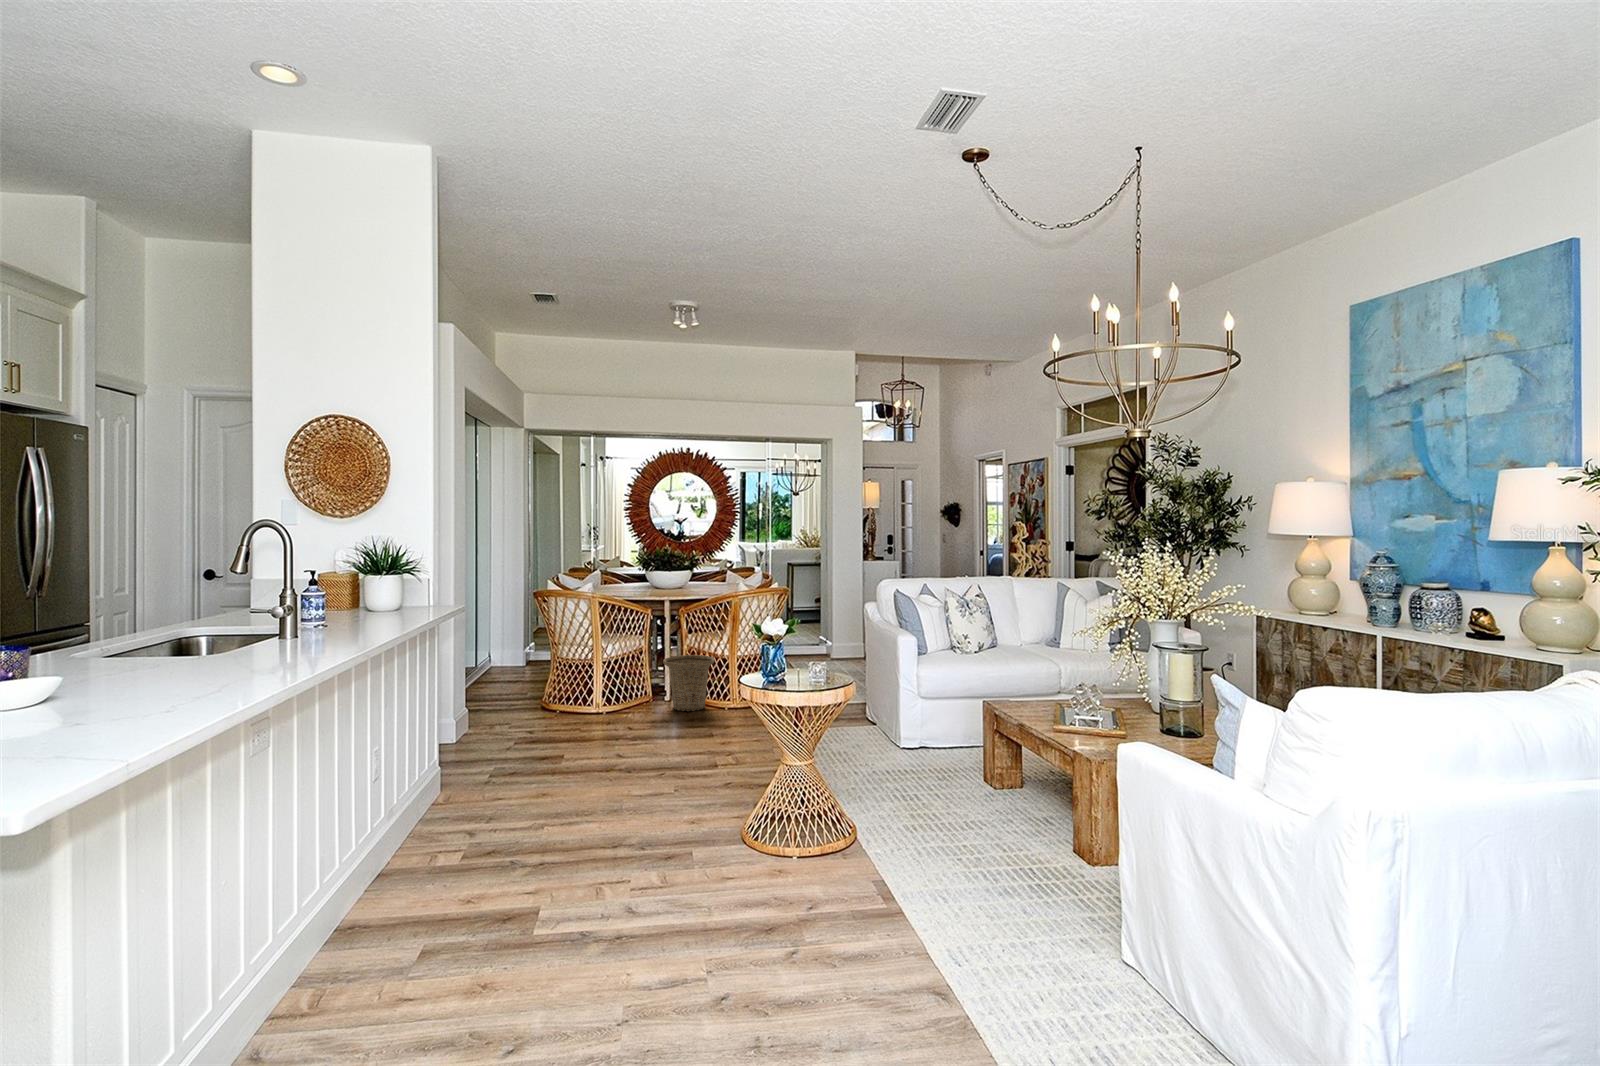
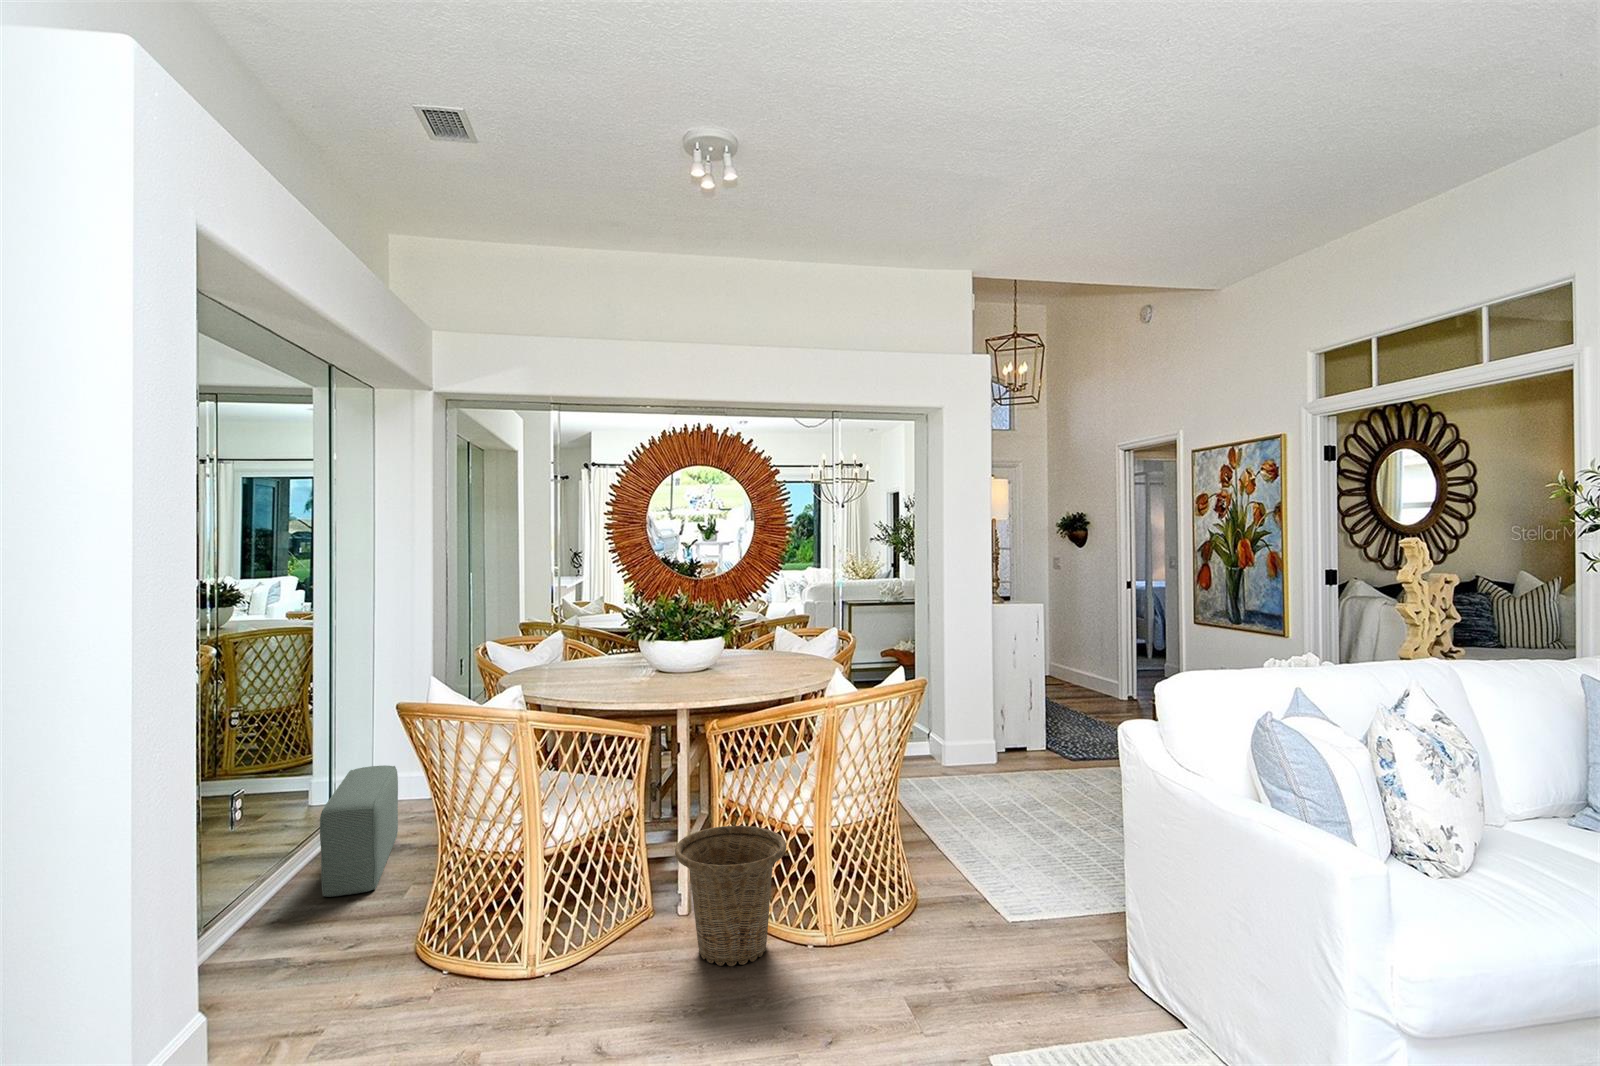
pouf: none [484,639,513,694] -> present [320,765,398,897]

